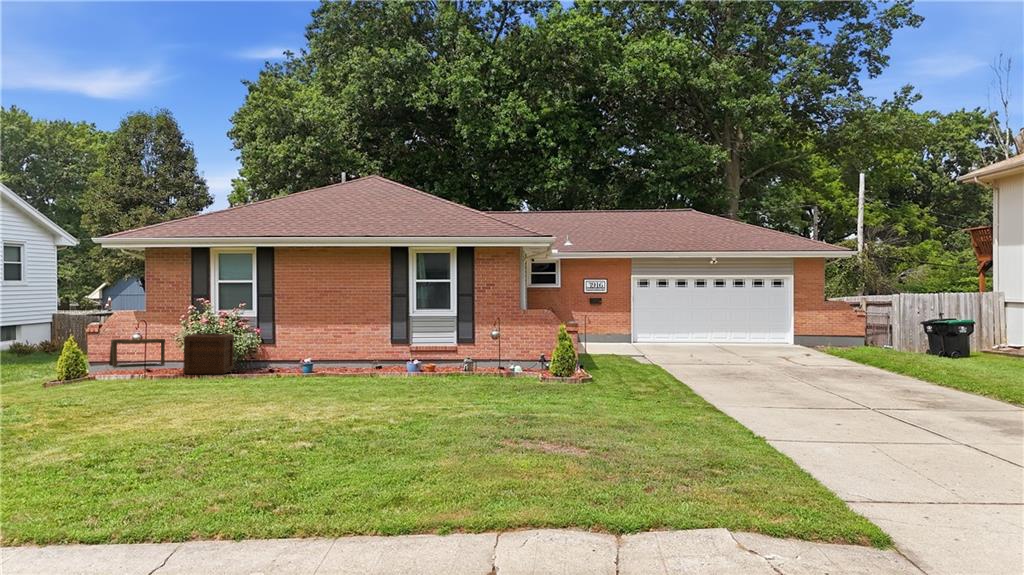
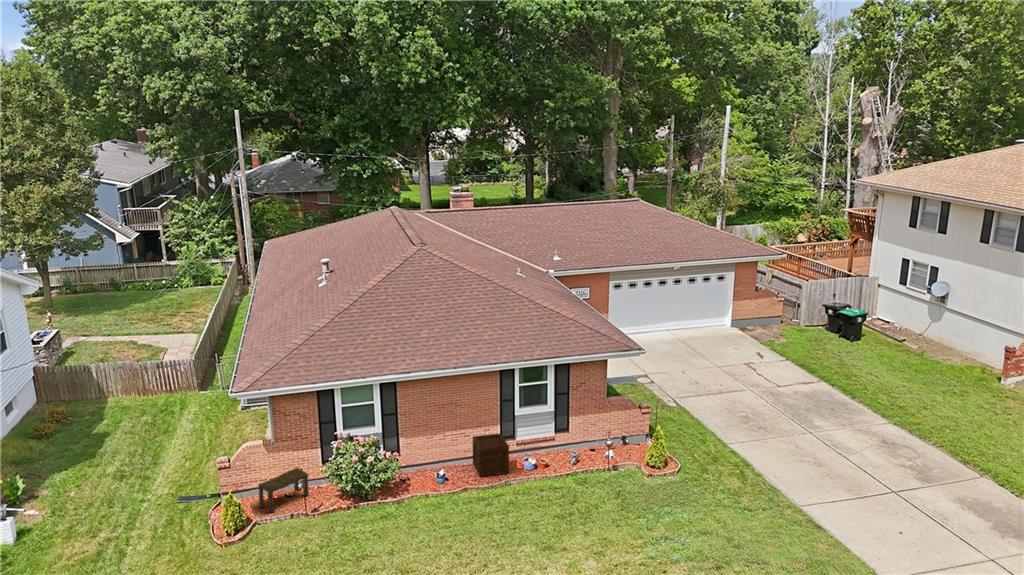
wooden crate: present [183,334,234,374] -> present [473,433,509,477]

